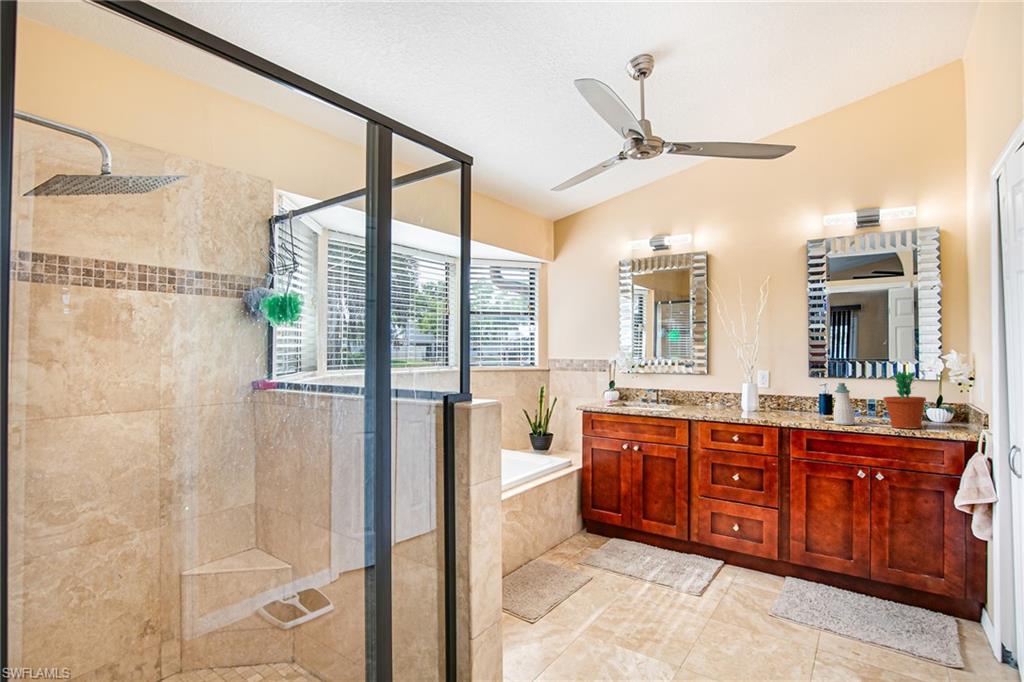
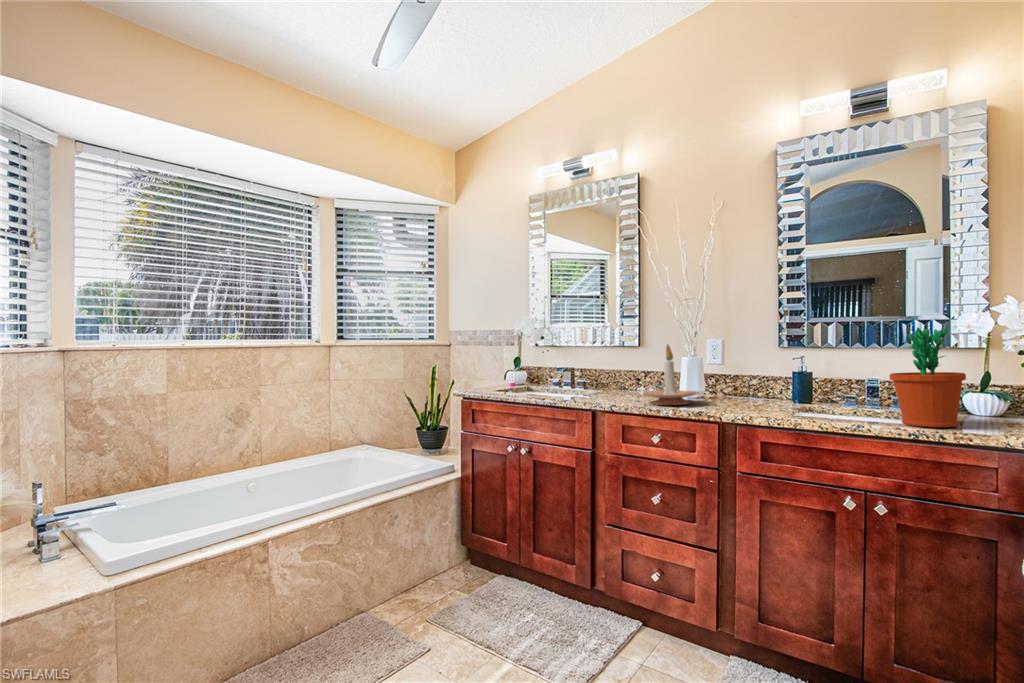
candle holder: none [722,376,761,416] -> present [643,345,699,405]
soap bottle: present [834,383,855,425] -> none [806,350,840,420]

